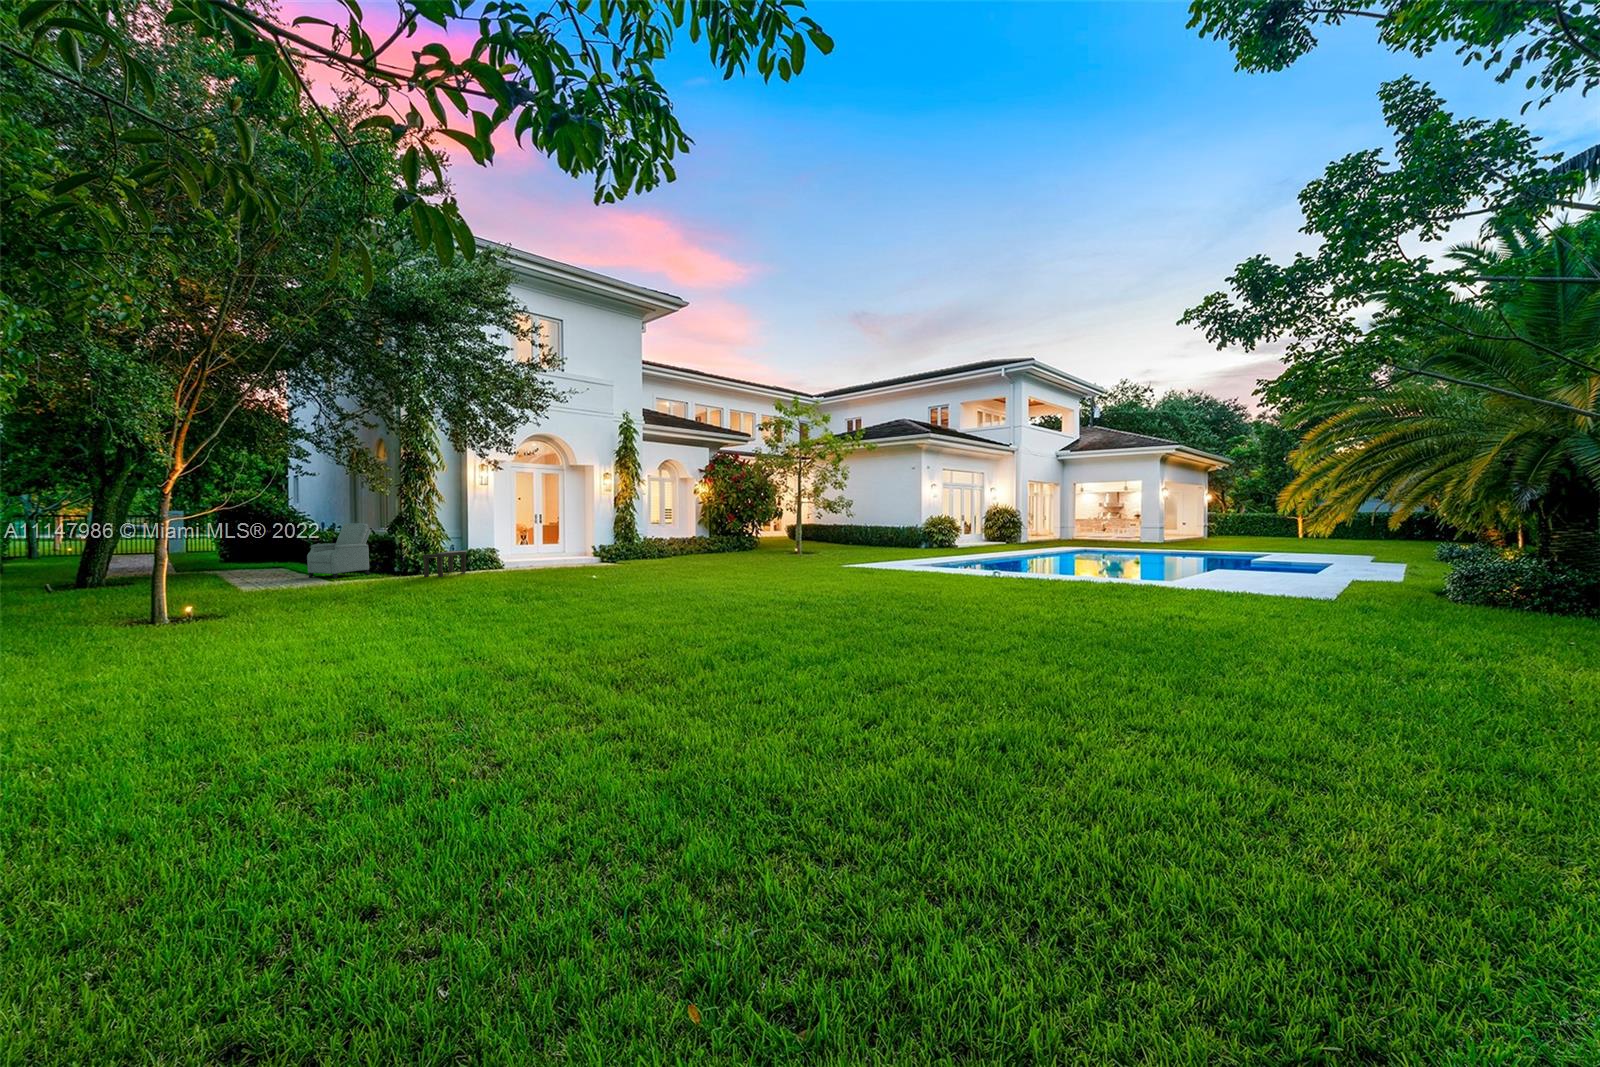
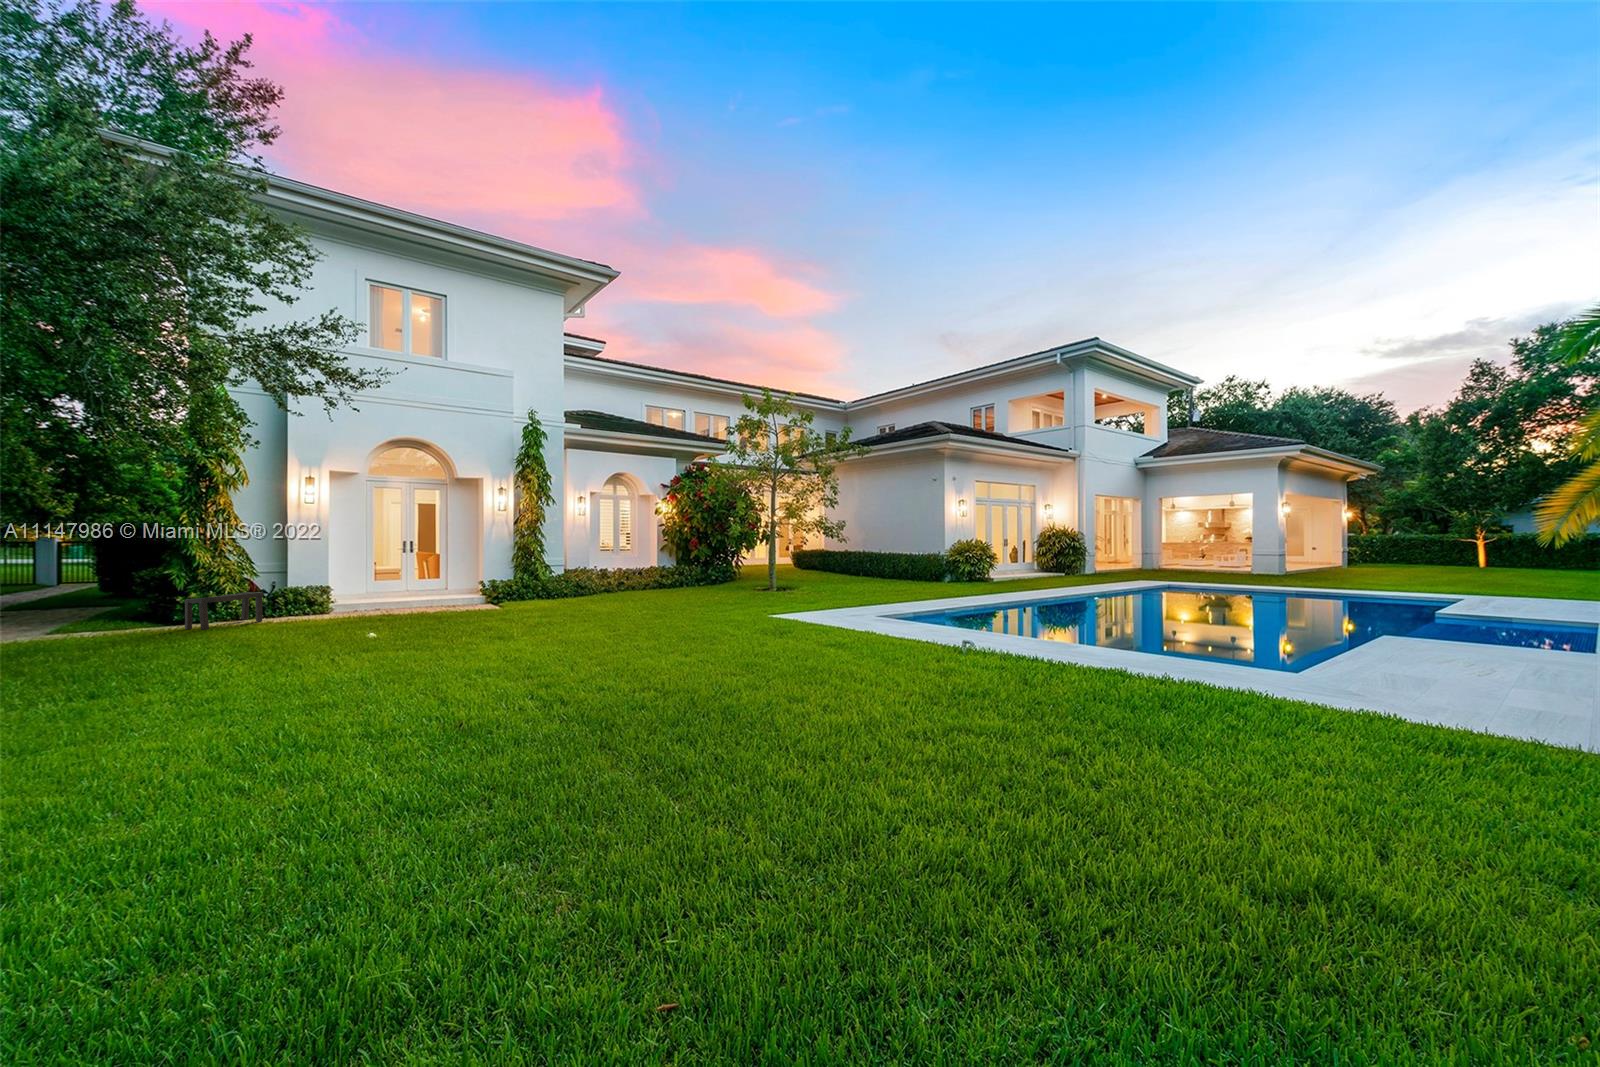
chair: present [307,523,370,579] -> none [54,555,152,630]

